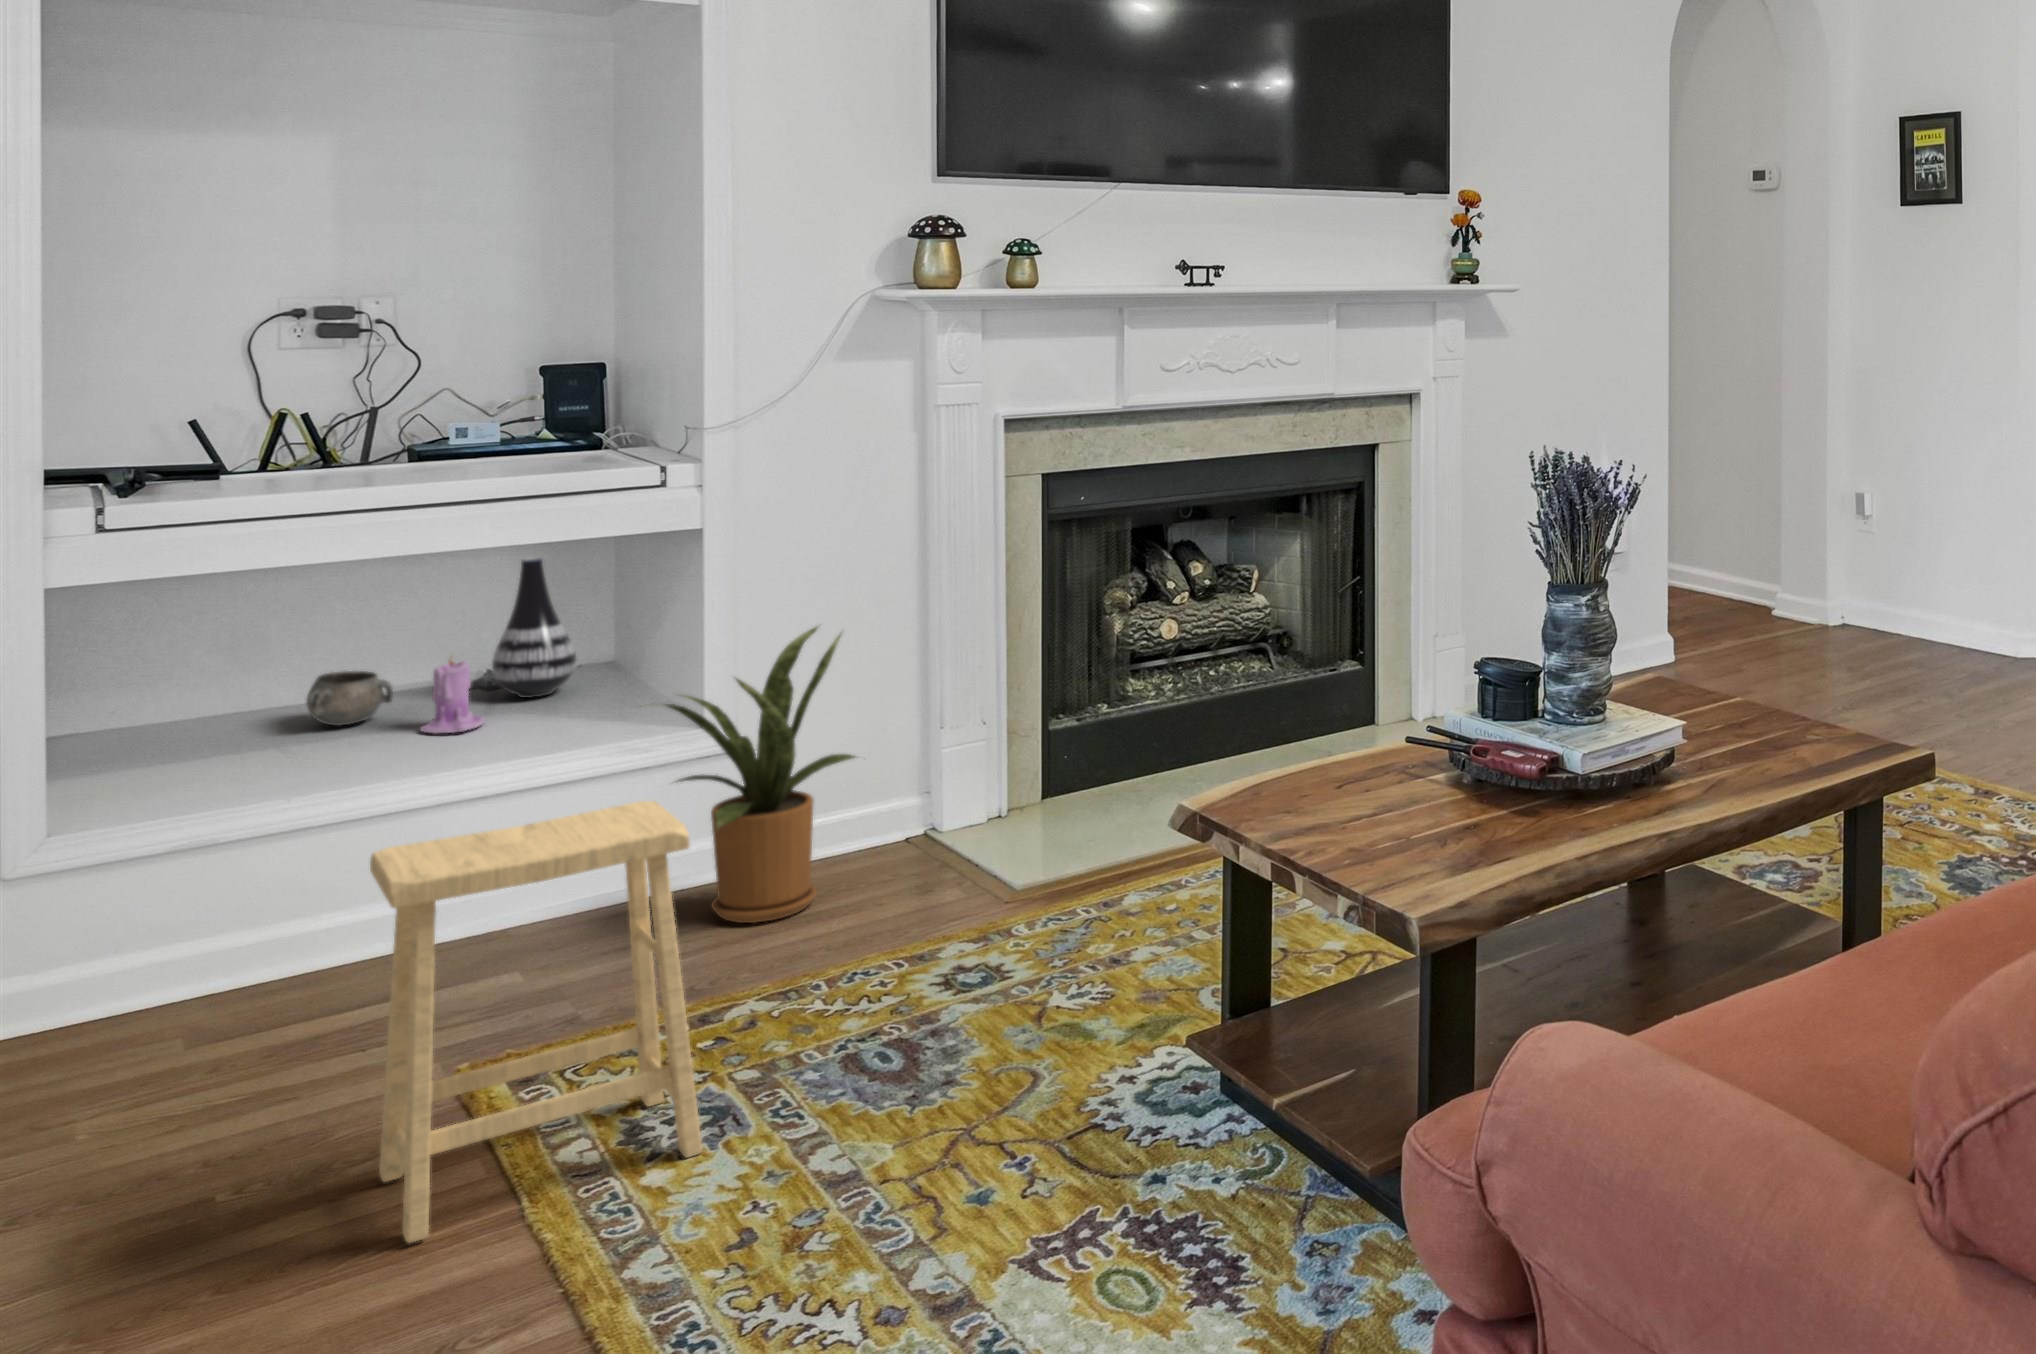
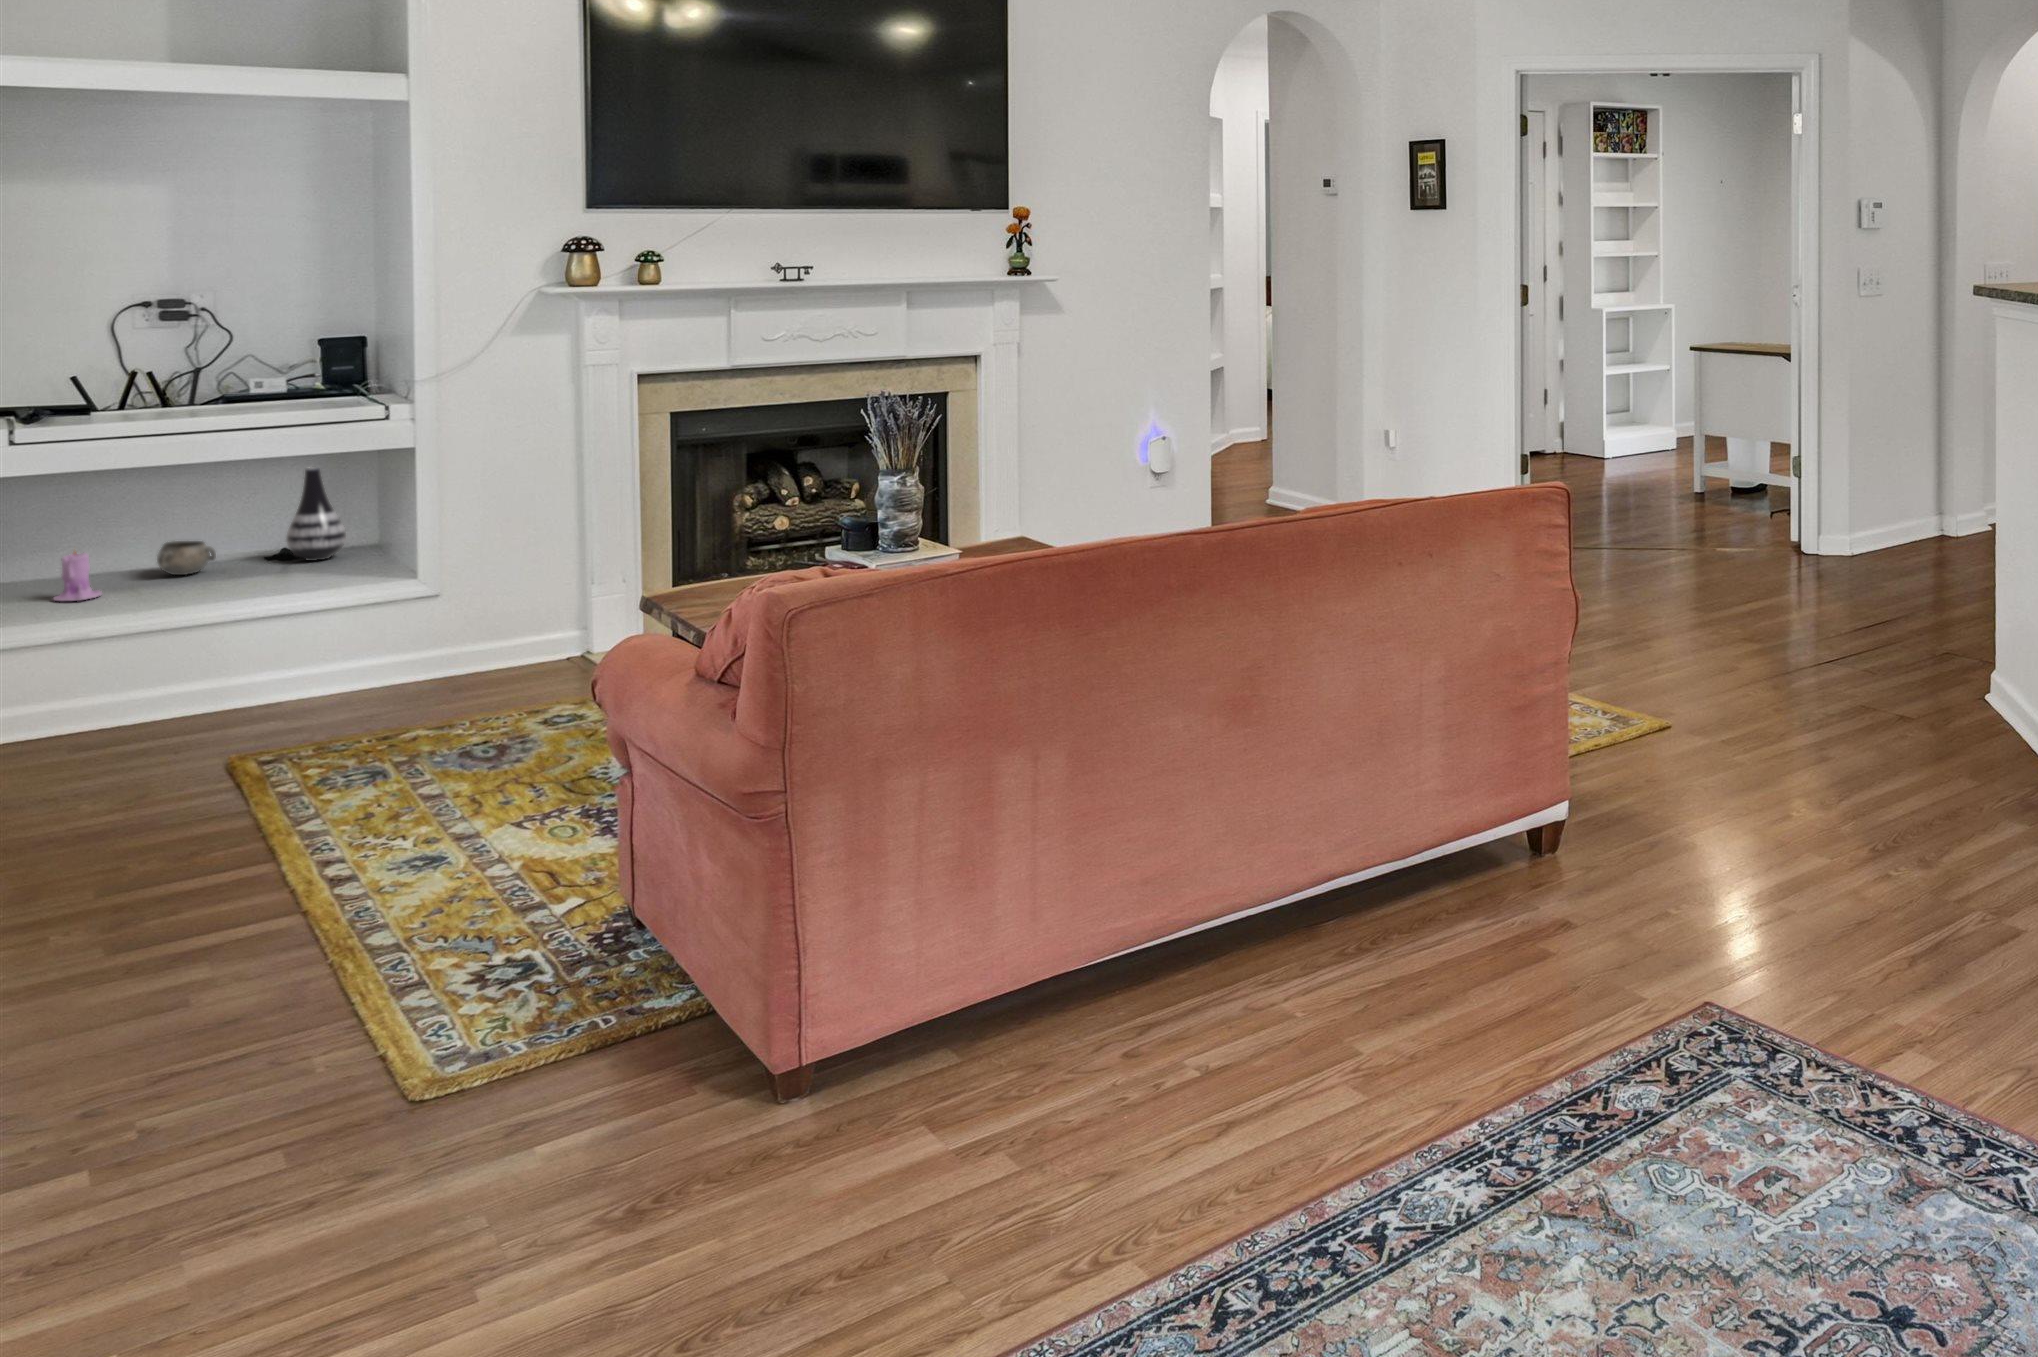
house plant: present [666,627,855,923] -> none [351,509,528,696]
candle: present [421,656,484,734] -> present [54,552,101,601]
footstool: present [370,801,702,1243] -> none [157,598,355,824]

